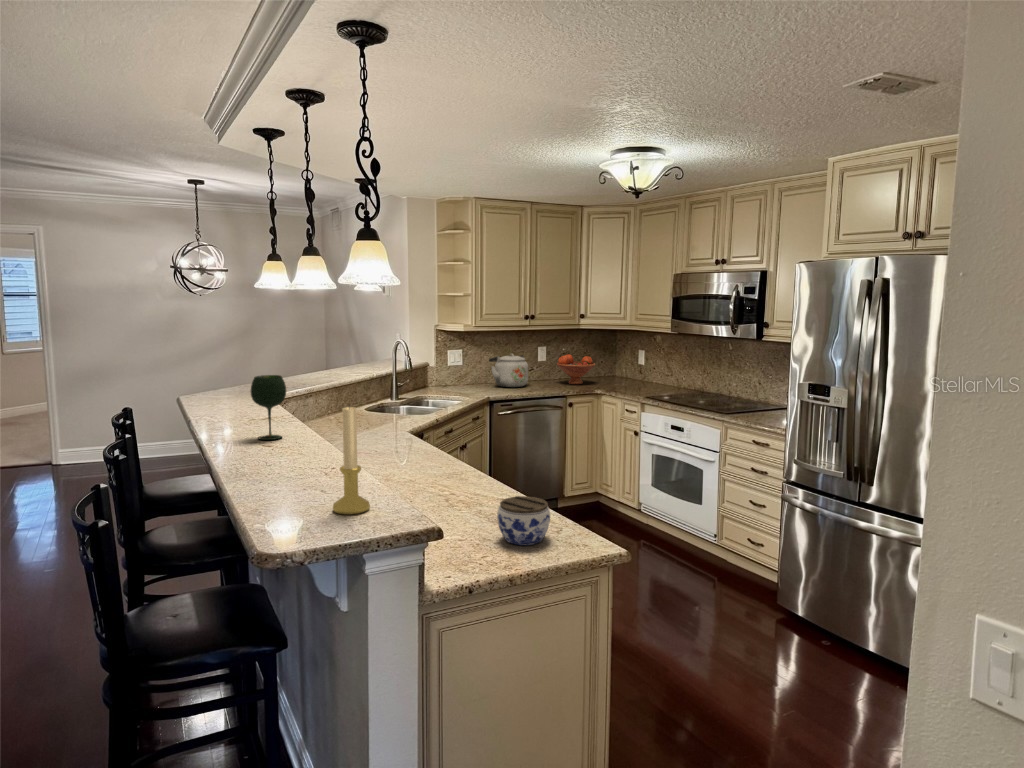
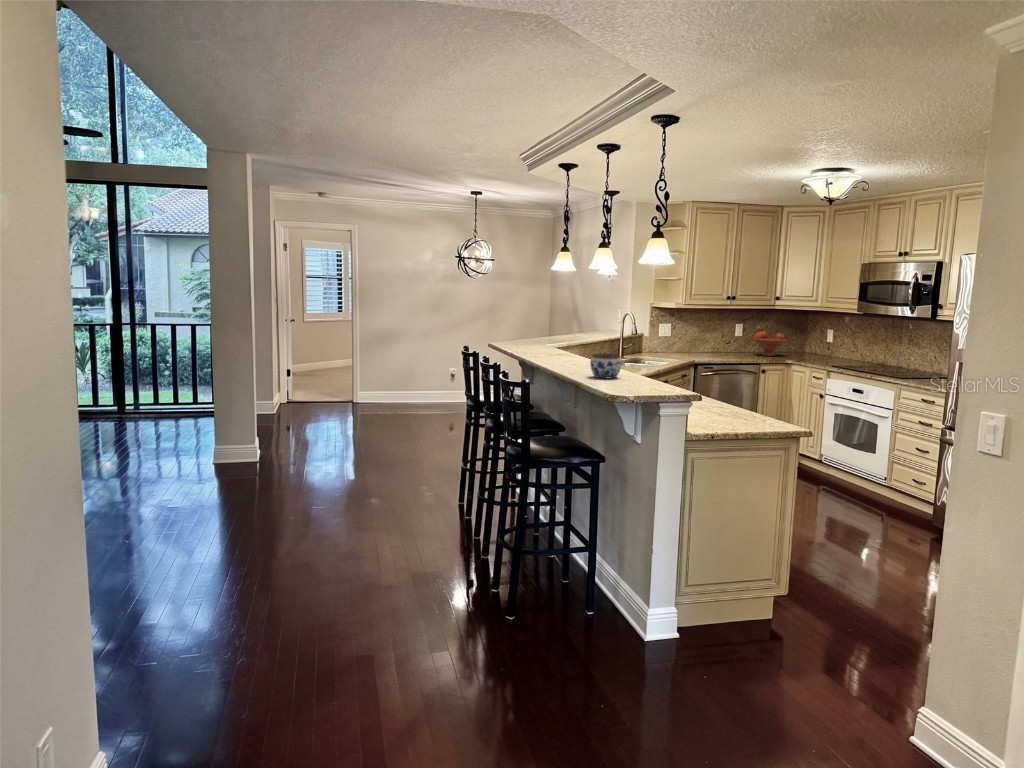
kettle: present [489,354,528,387] -> none [695,328,728,356]
wine glass: present [251,375,286,440] -> none [561,324,582,364]
candle holder: present [333,407,370,515] -> none [637,330,657,389]
jar: present [497,496,550,545] -> present [590,353,622,378]

